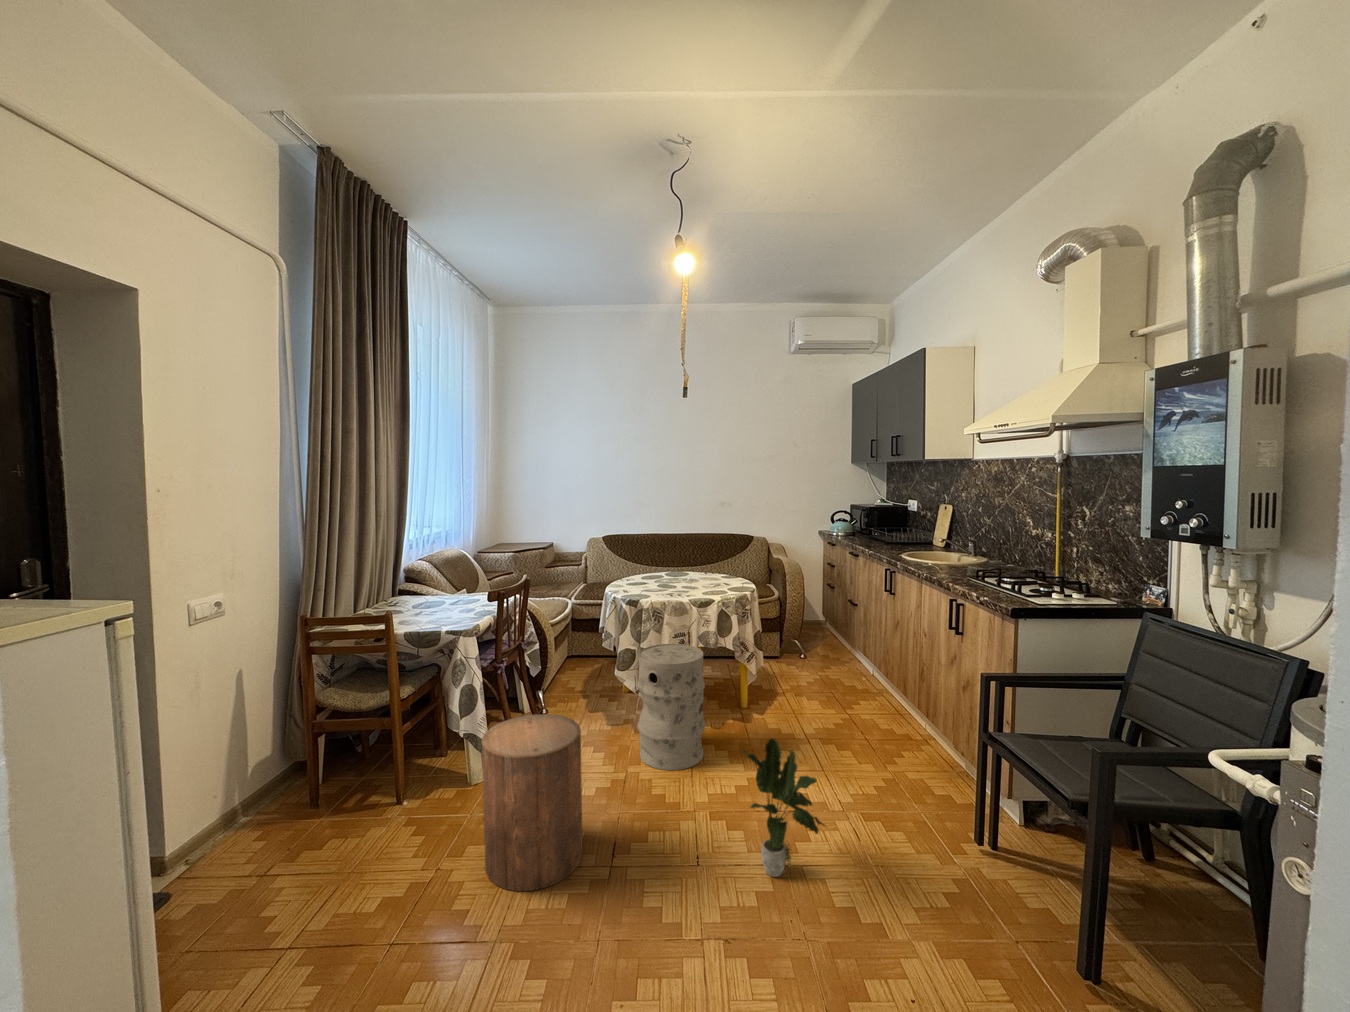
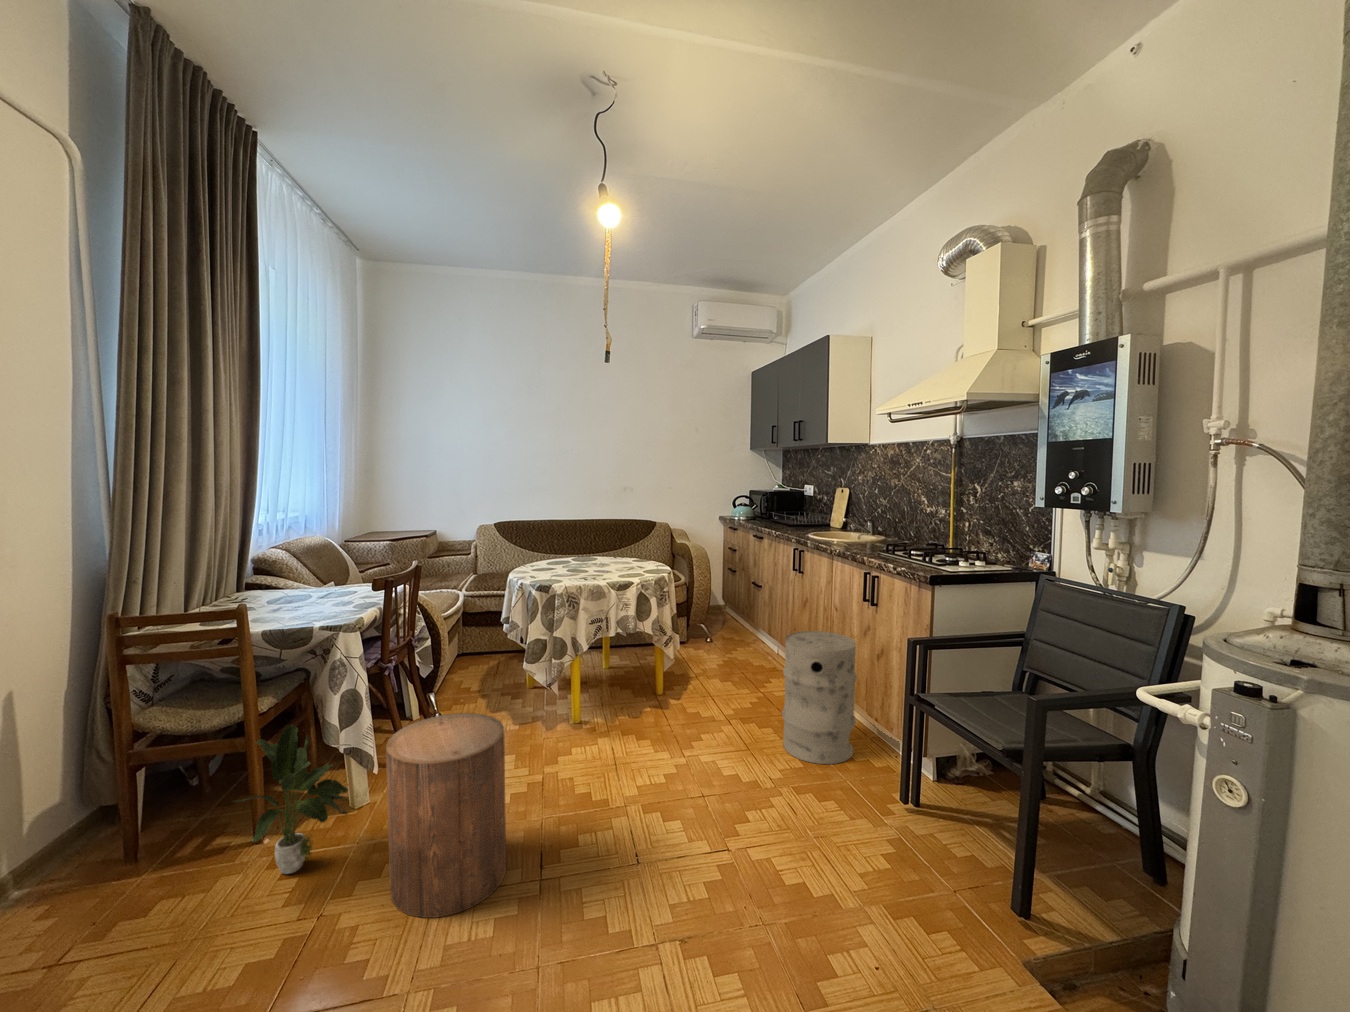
trash can: present [637,644,706,770] -> present [782,631,857,764]
potted plant: present [741,738,825,877] -> present [238,725,348,874]

